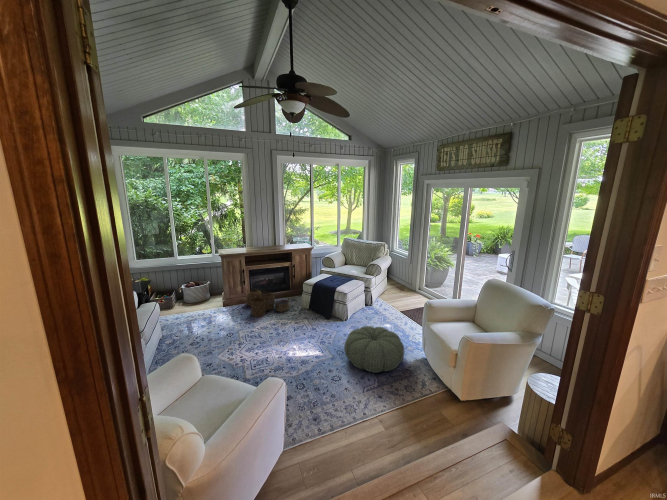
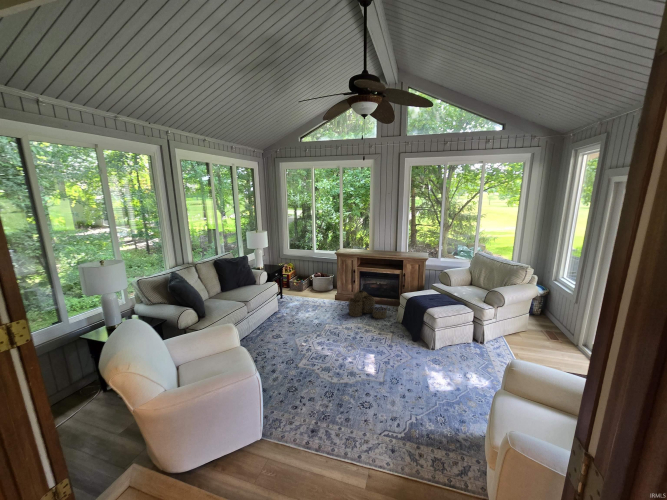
pouf: present [344,326,404,373] -> none [390,361,467,429]

